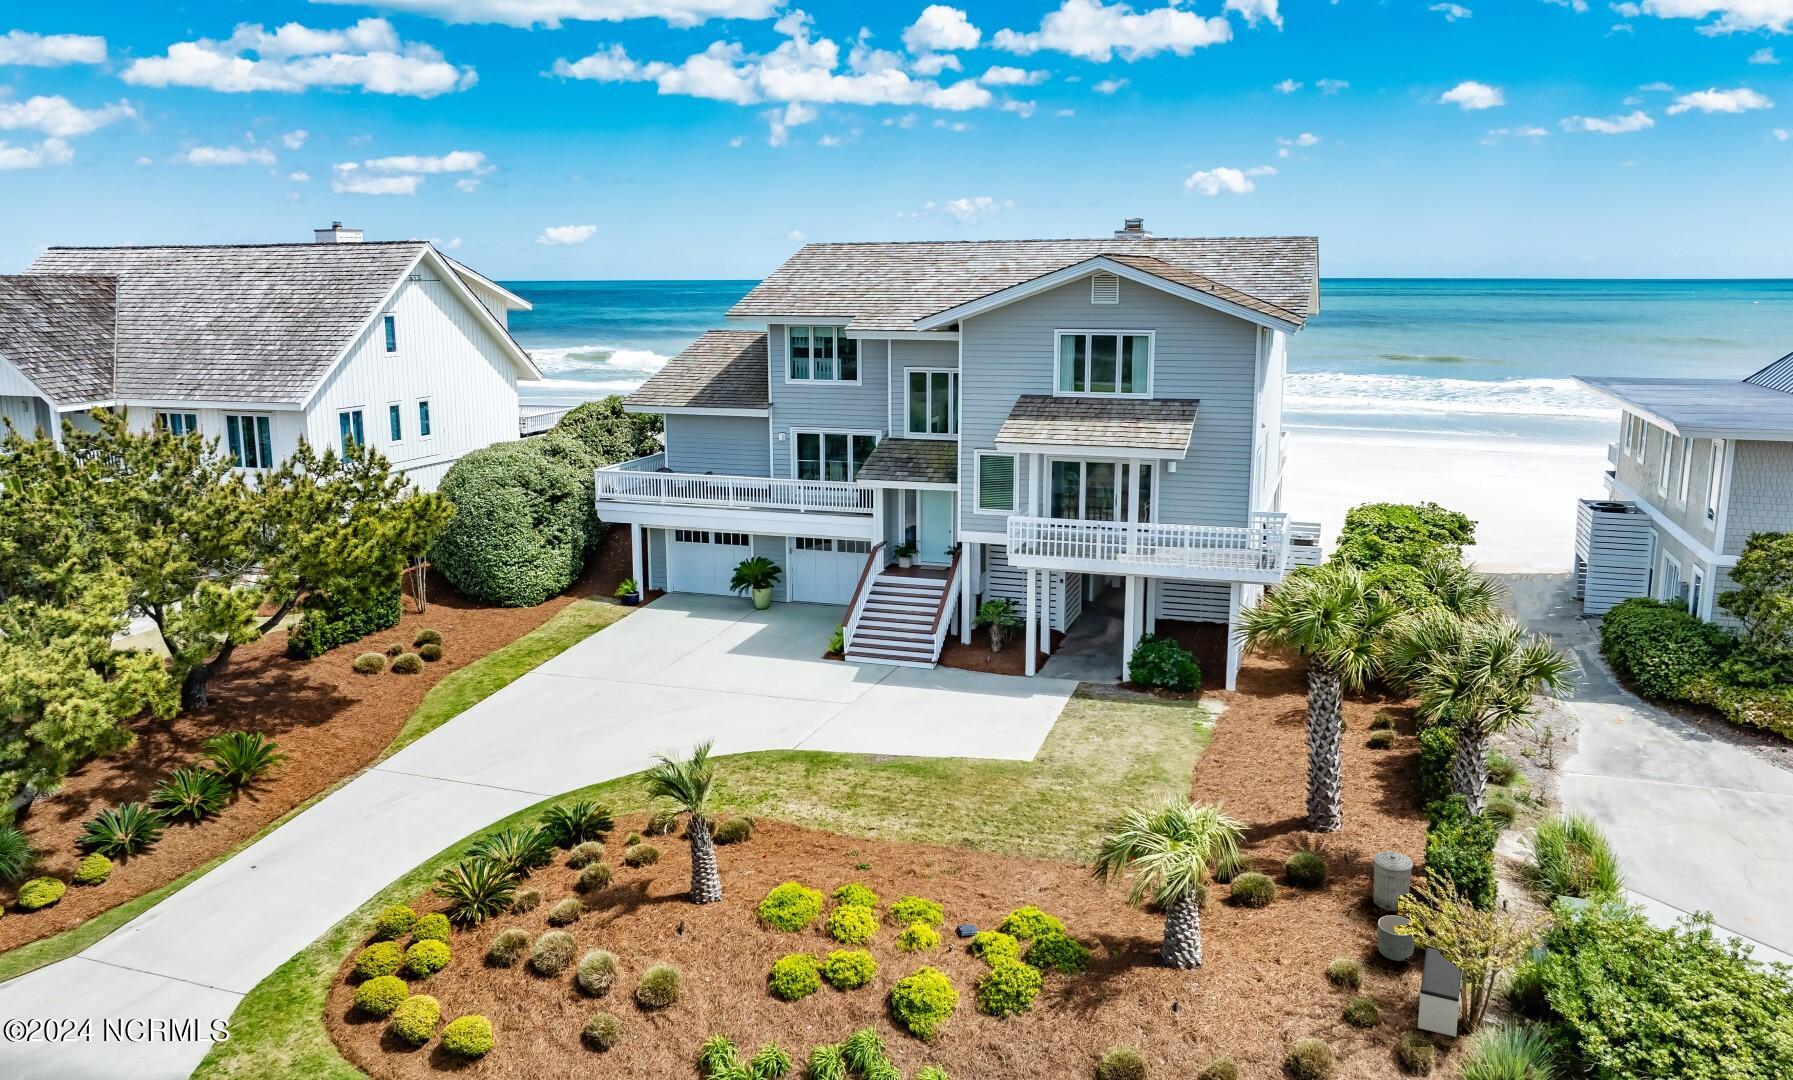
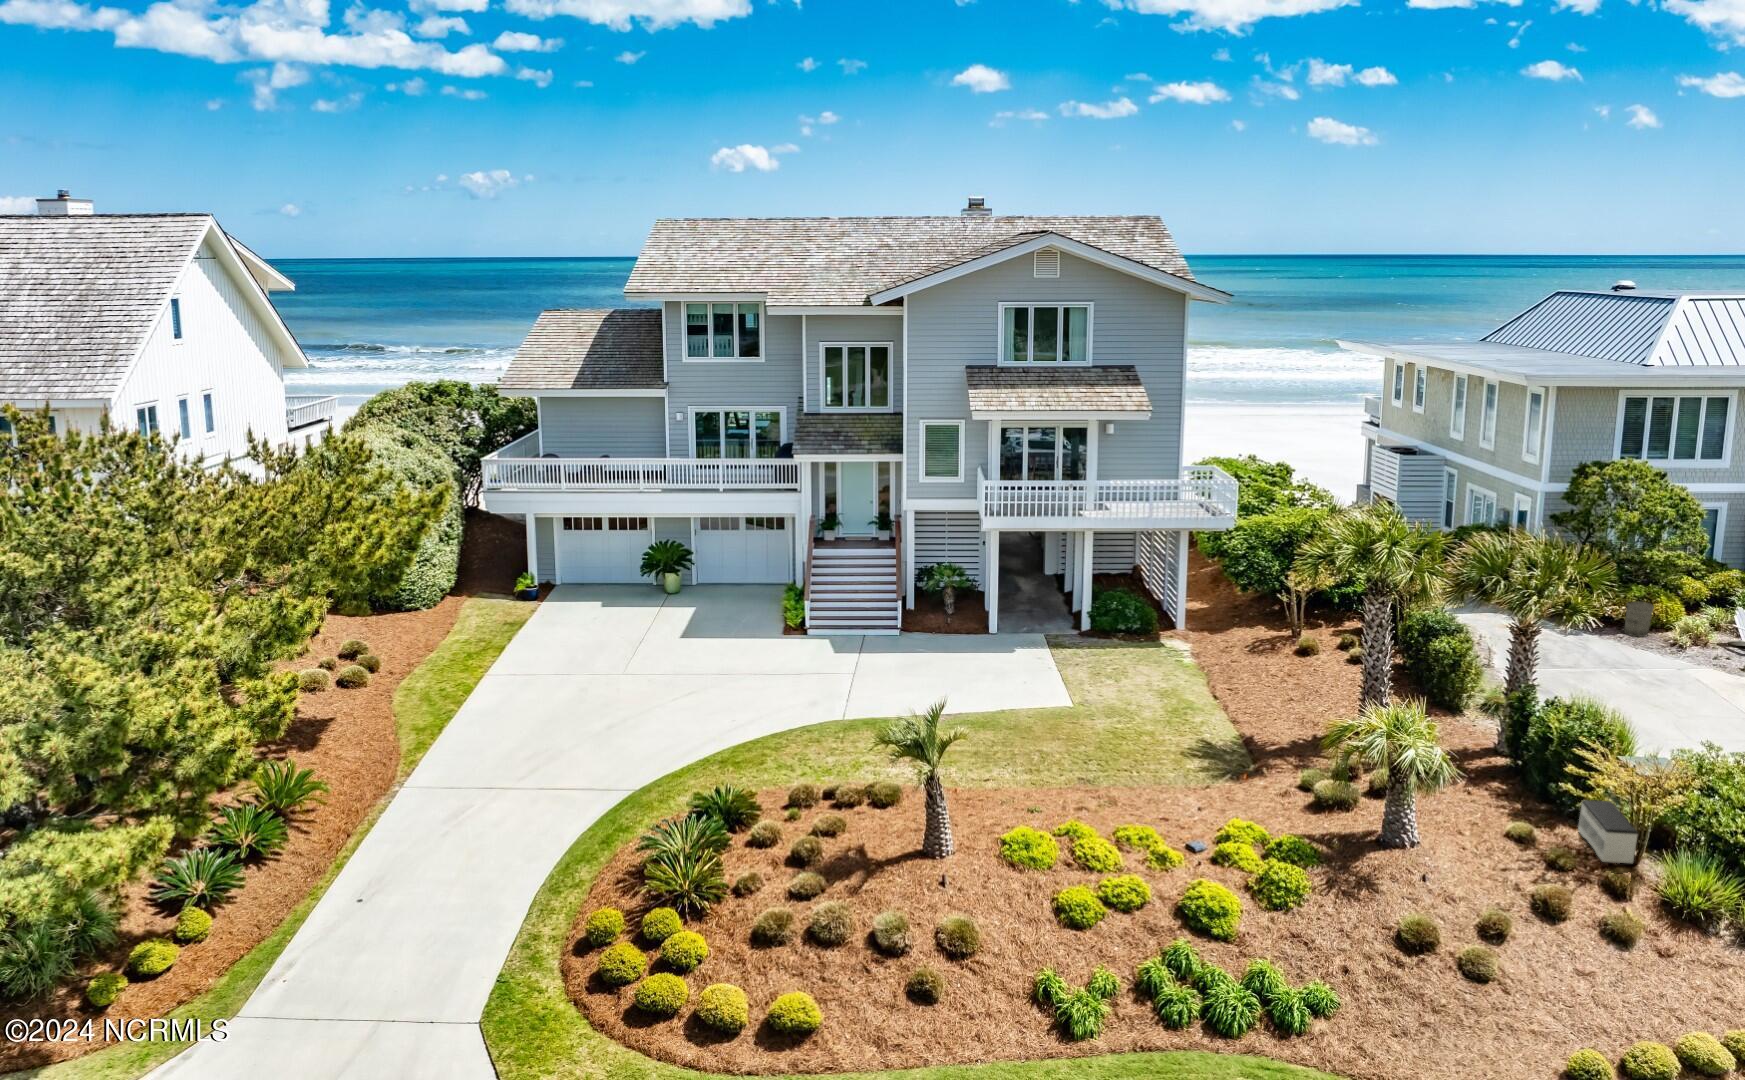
trash can: present [1373,851,1413,911] -> present [1624,601,1654,637]
planter: present [1378,915,1415,961] -> none [1522,782,1557,818]

